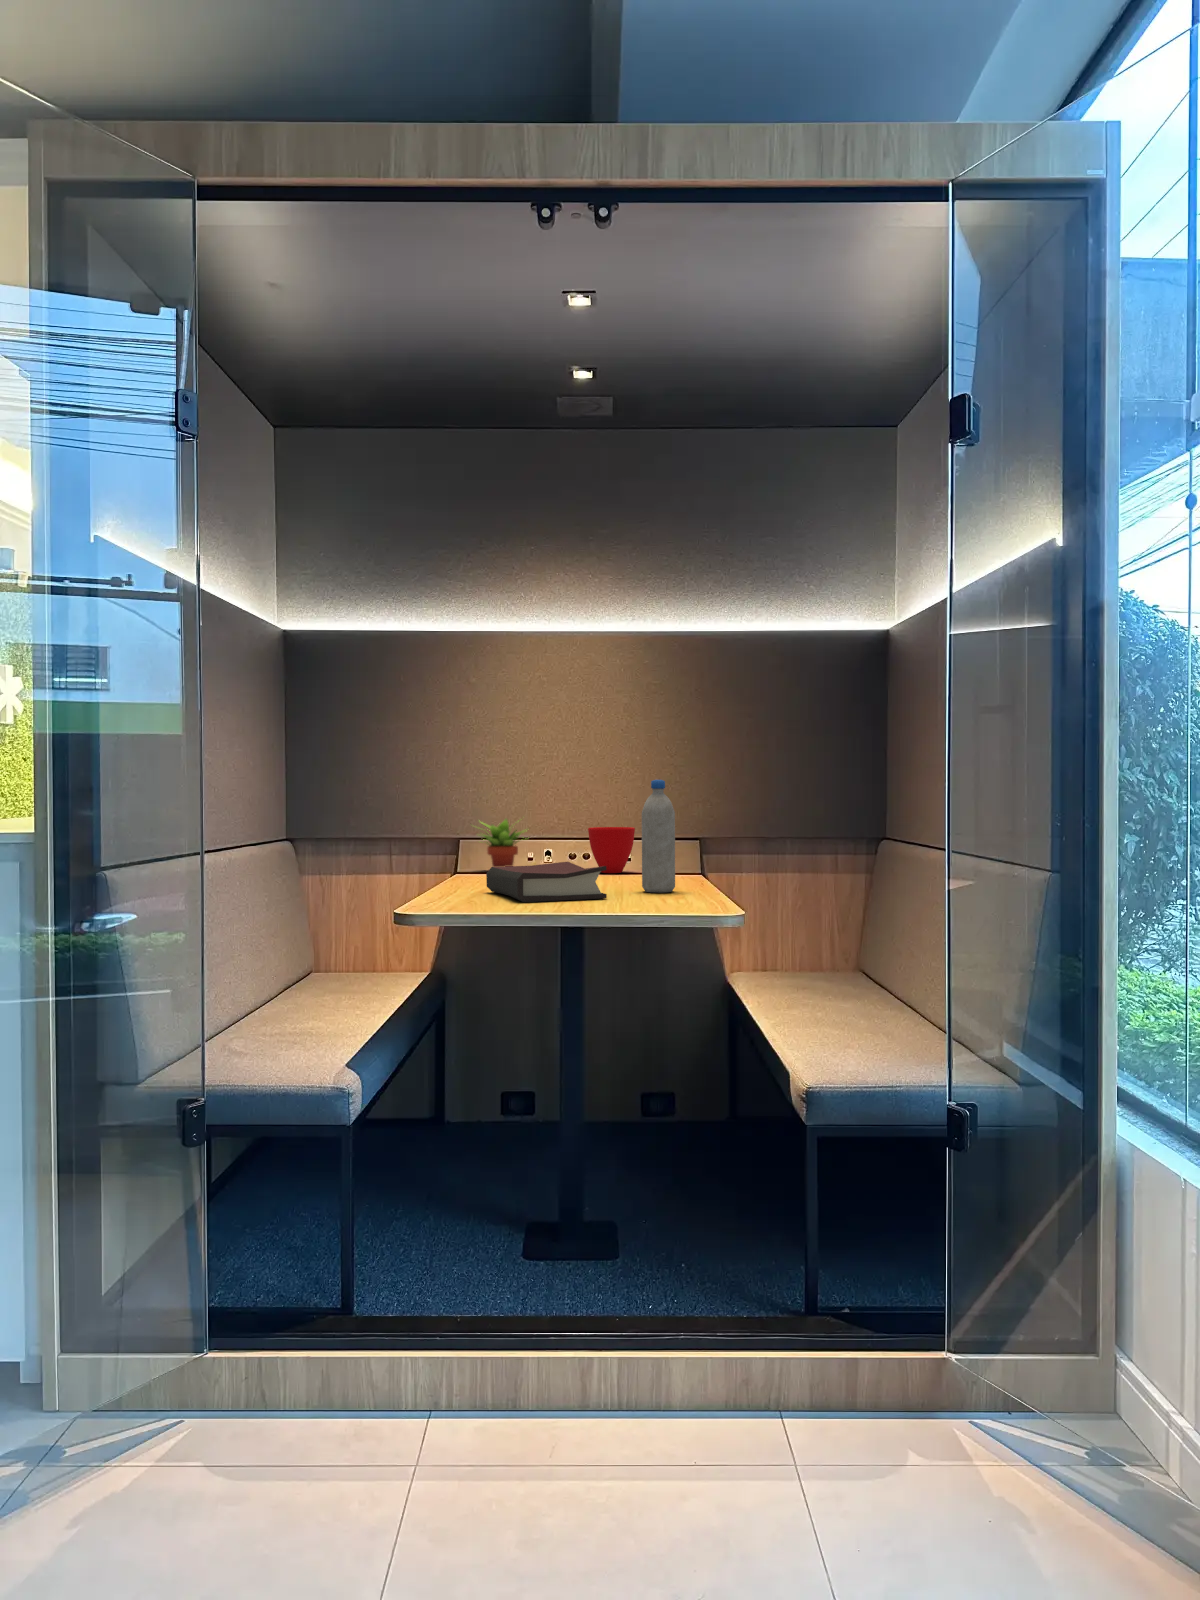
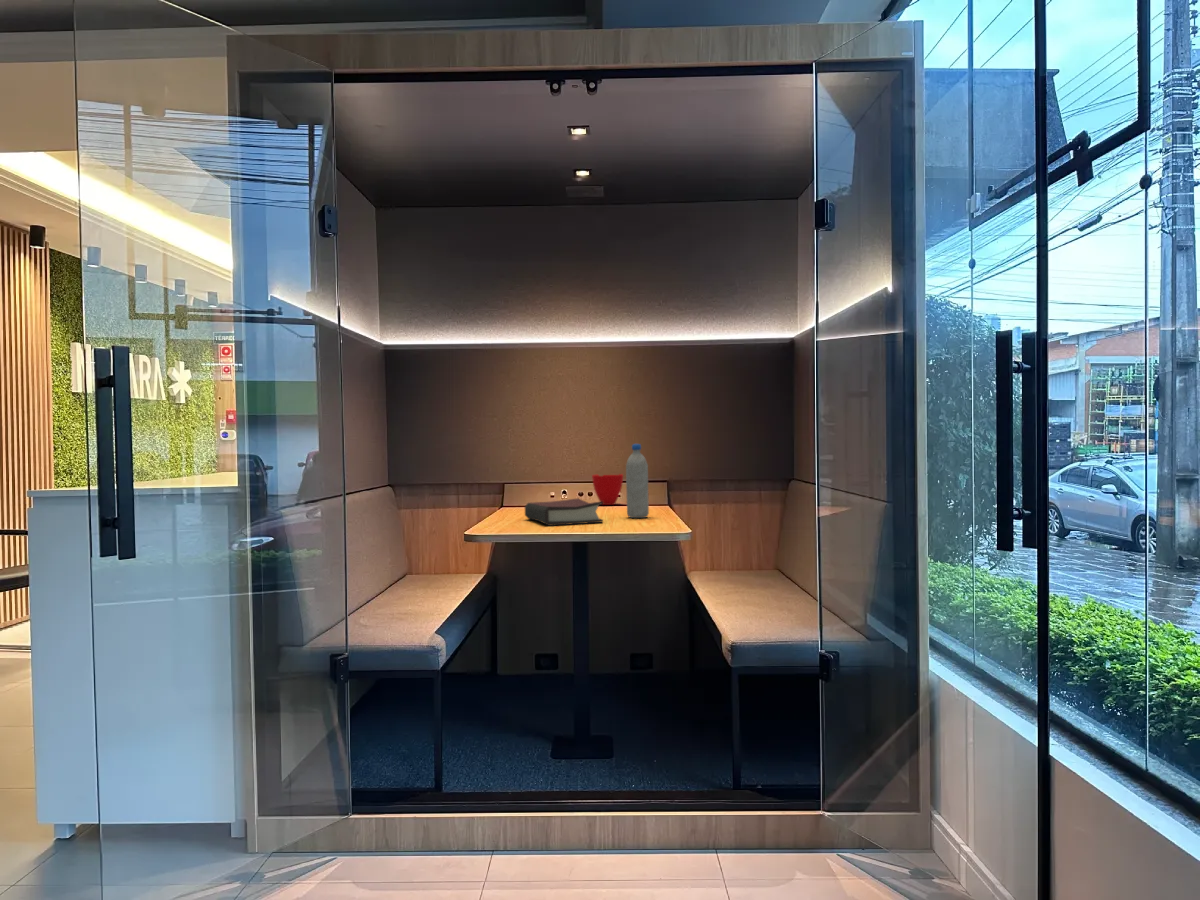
succulent plant: present [479,819,524,867] -> none [513,467,553,505]

